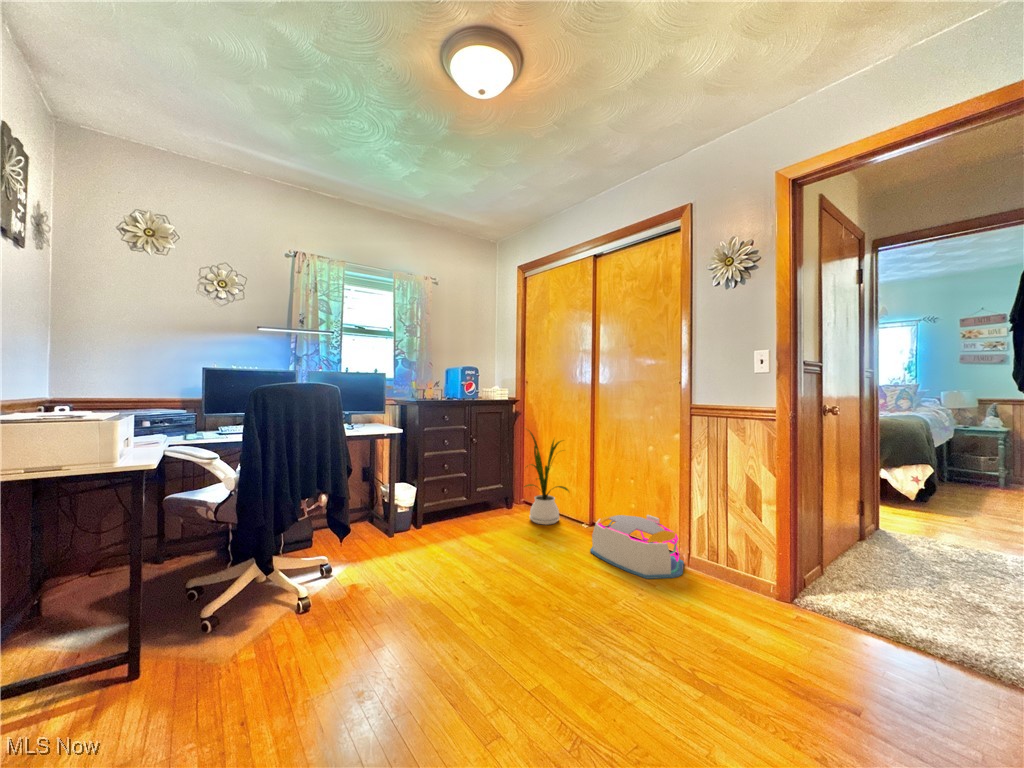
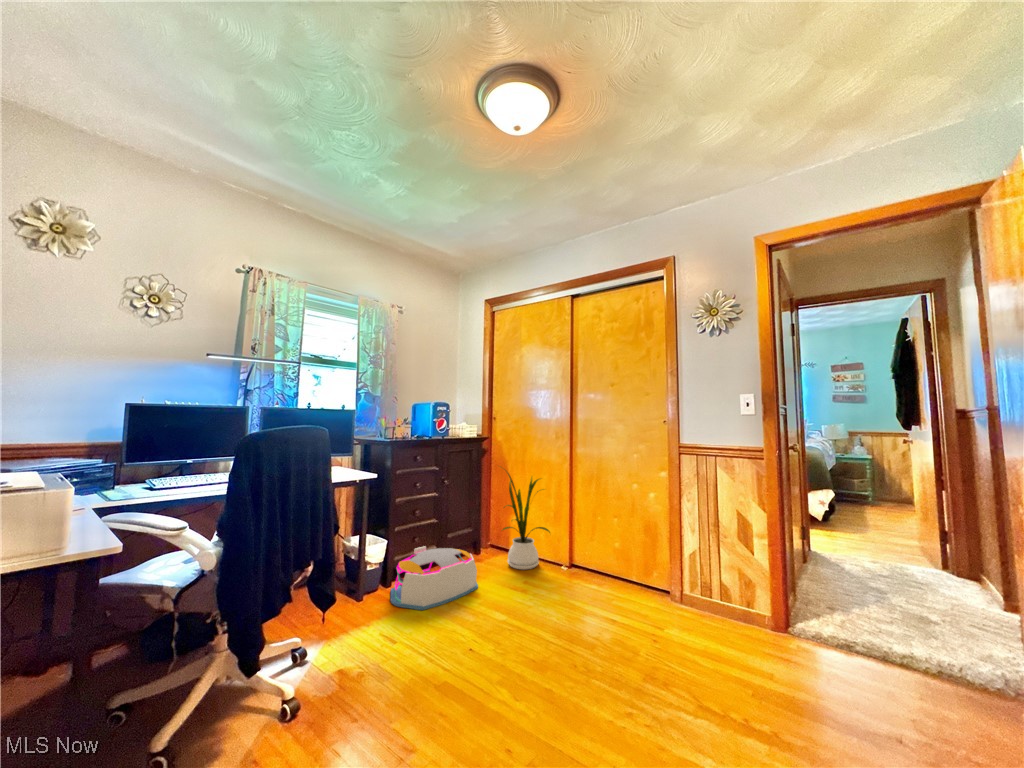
storage bin: present [590,515,684,579] -> present [391,546,478,610]

